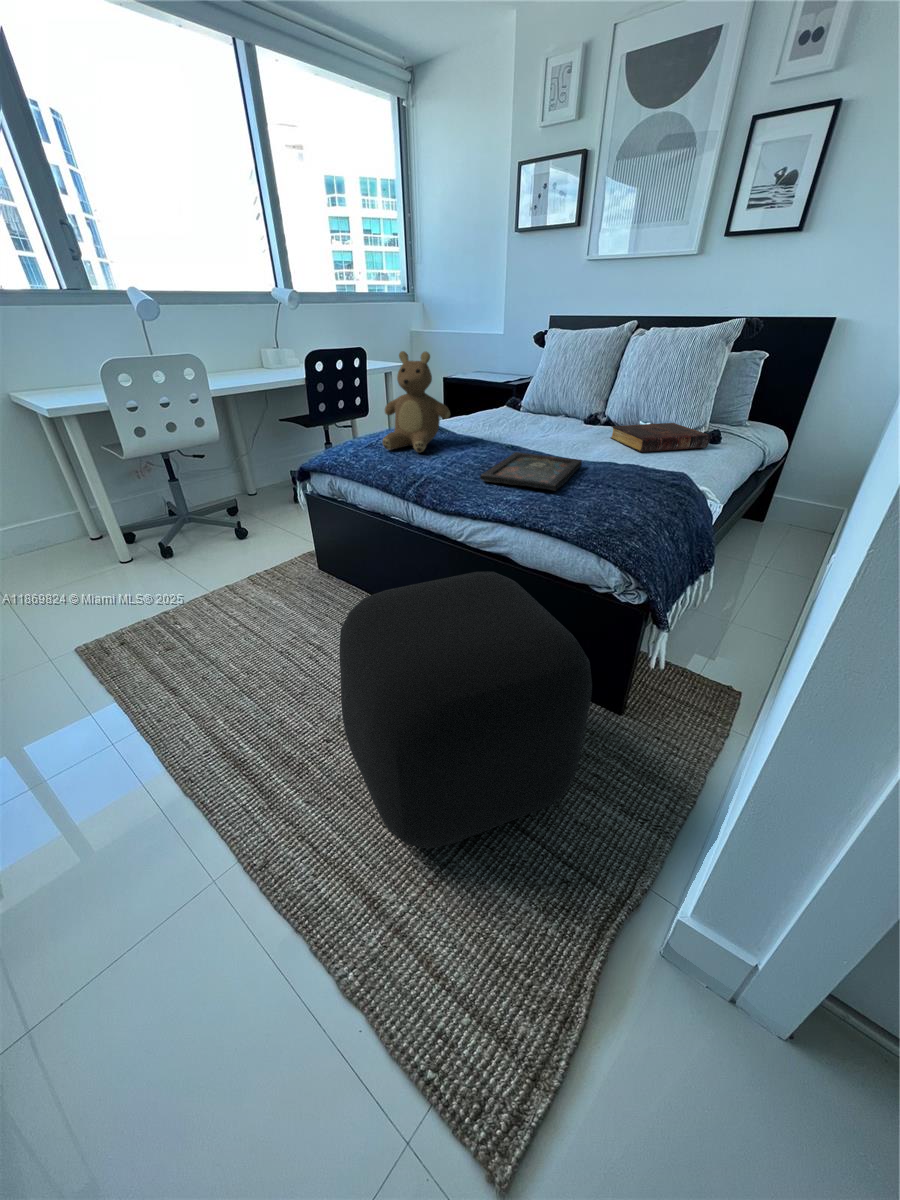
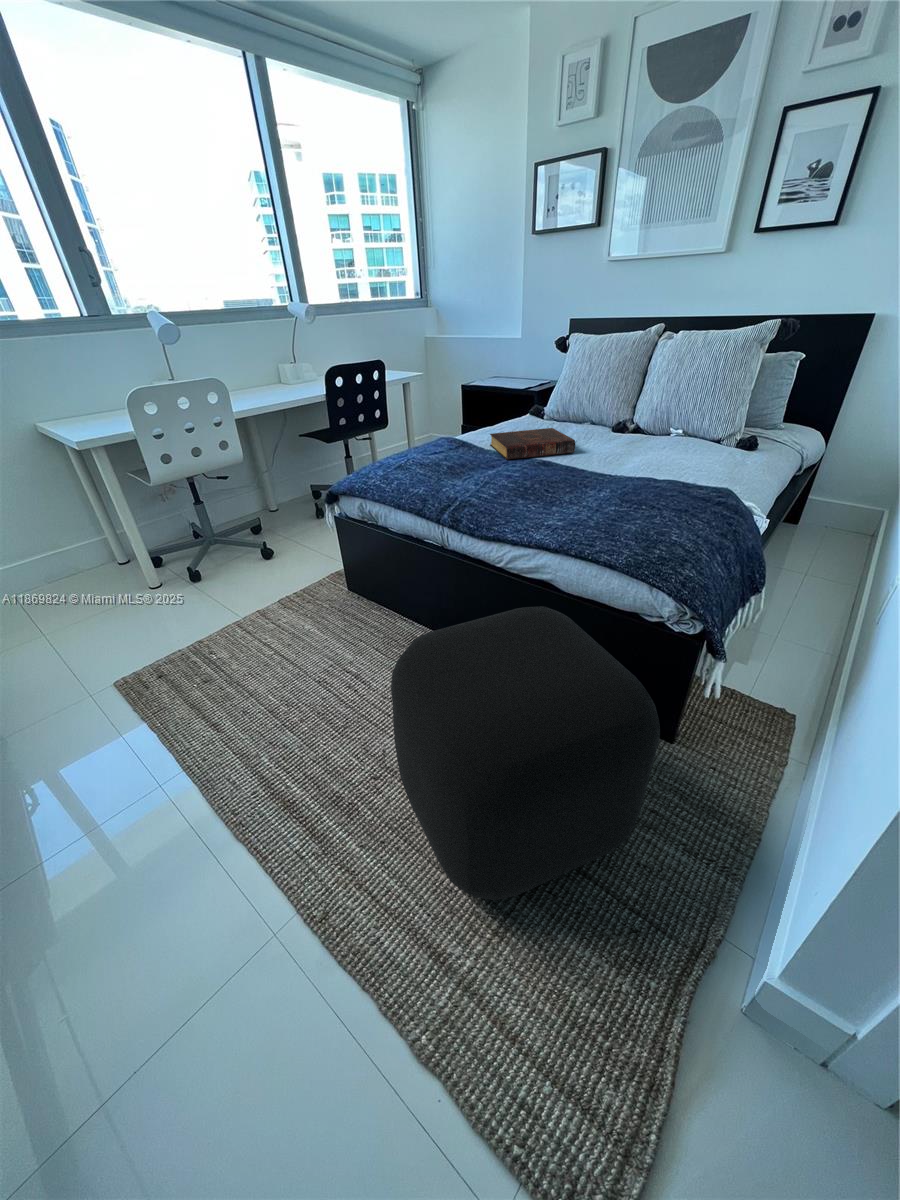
teddy bear: present [382,351,450,452] -> none [412,370,480,472]
book: present [610,423,710,452] -> present [490,428,575,460]
tray: present [480,452,582,490] -> none [518,469,619,513]

